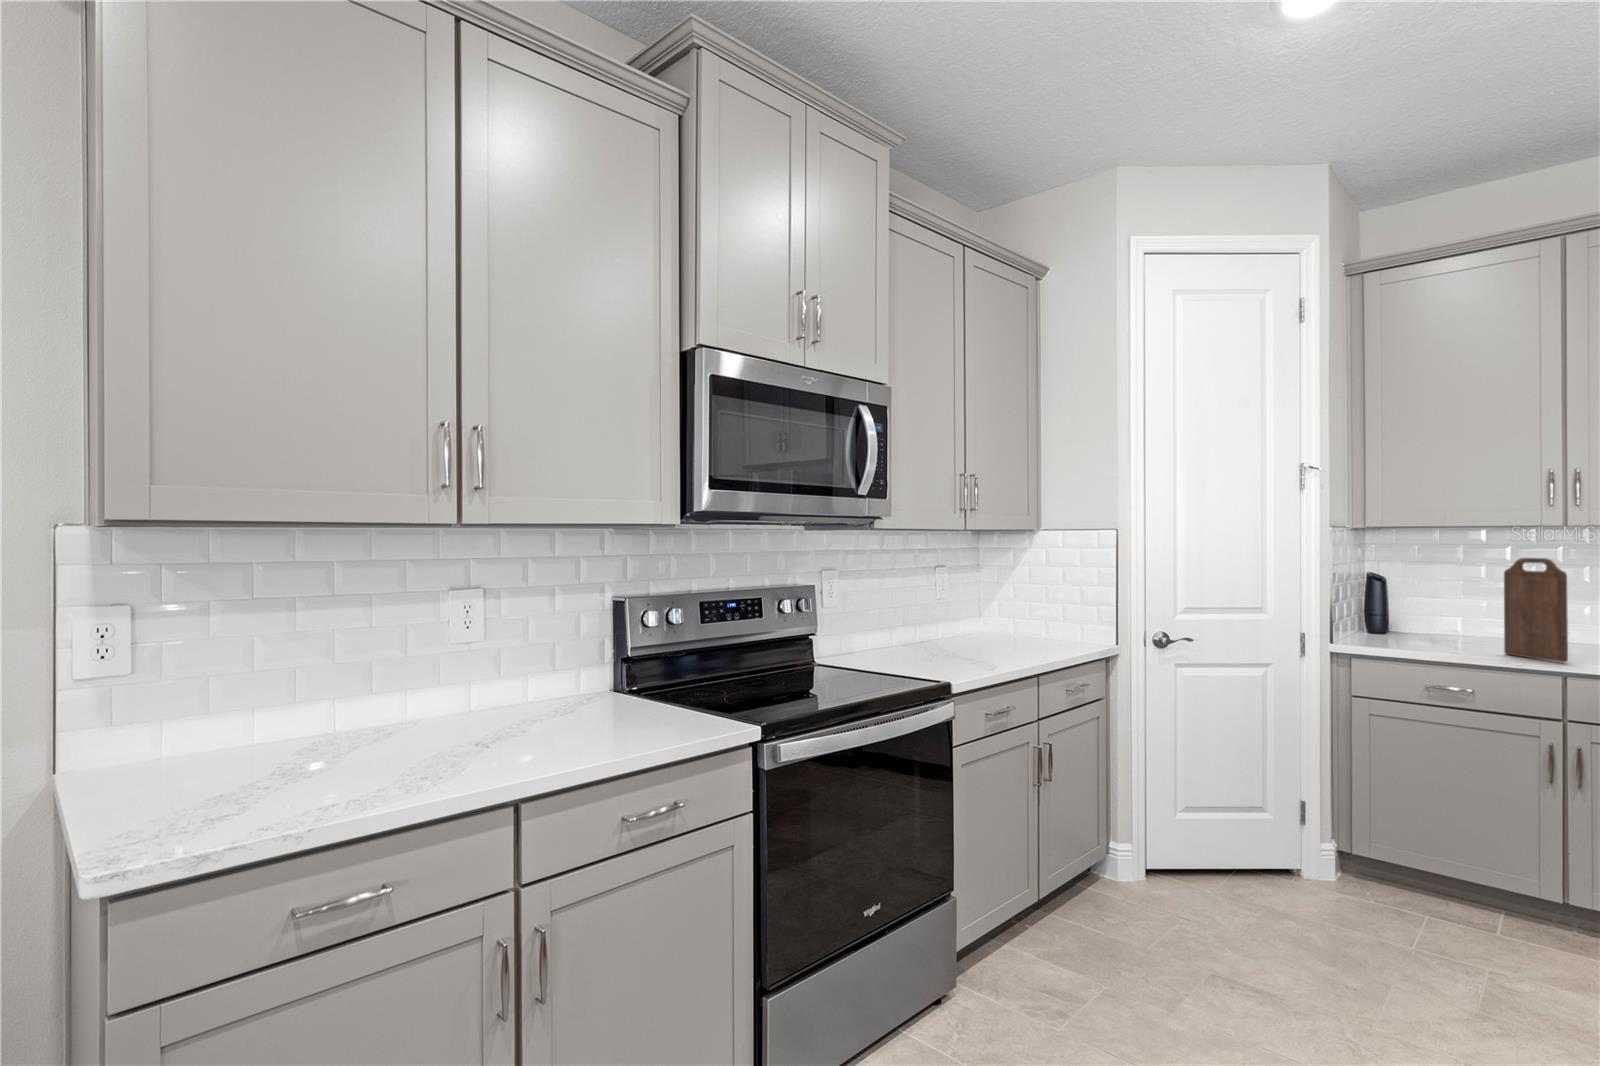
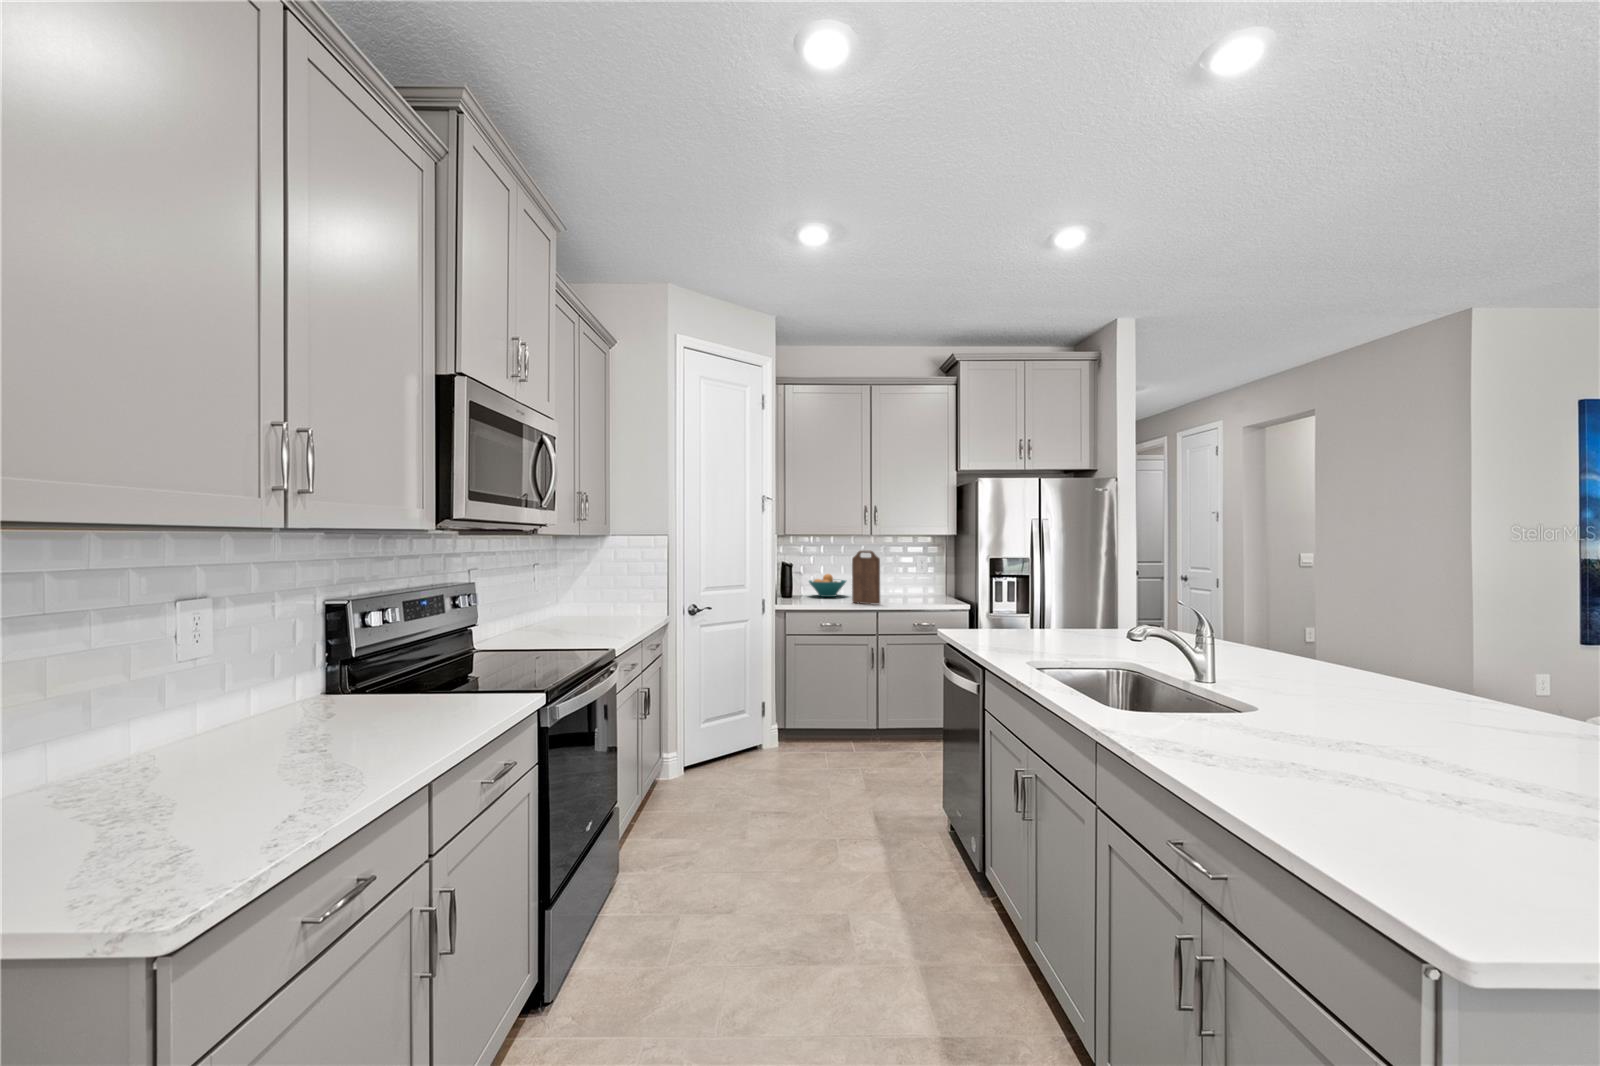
fruit bowl: none [1423,598,1511,640] -> present [809,574,846,597]

